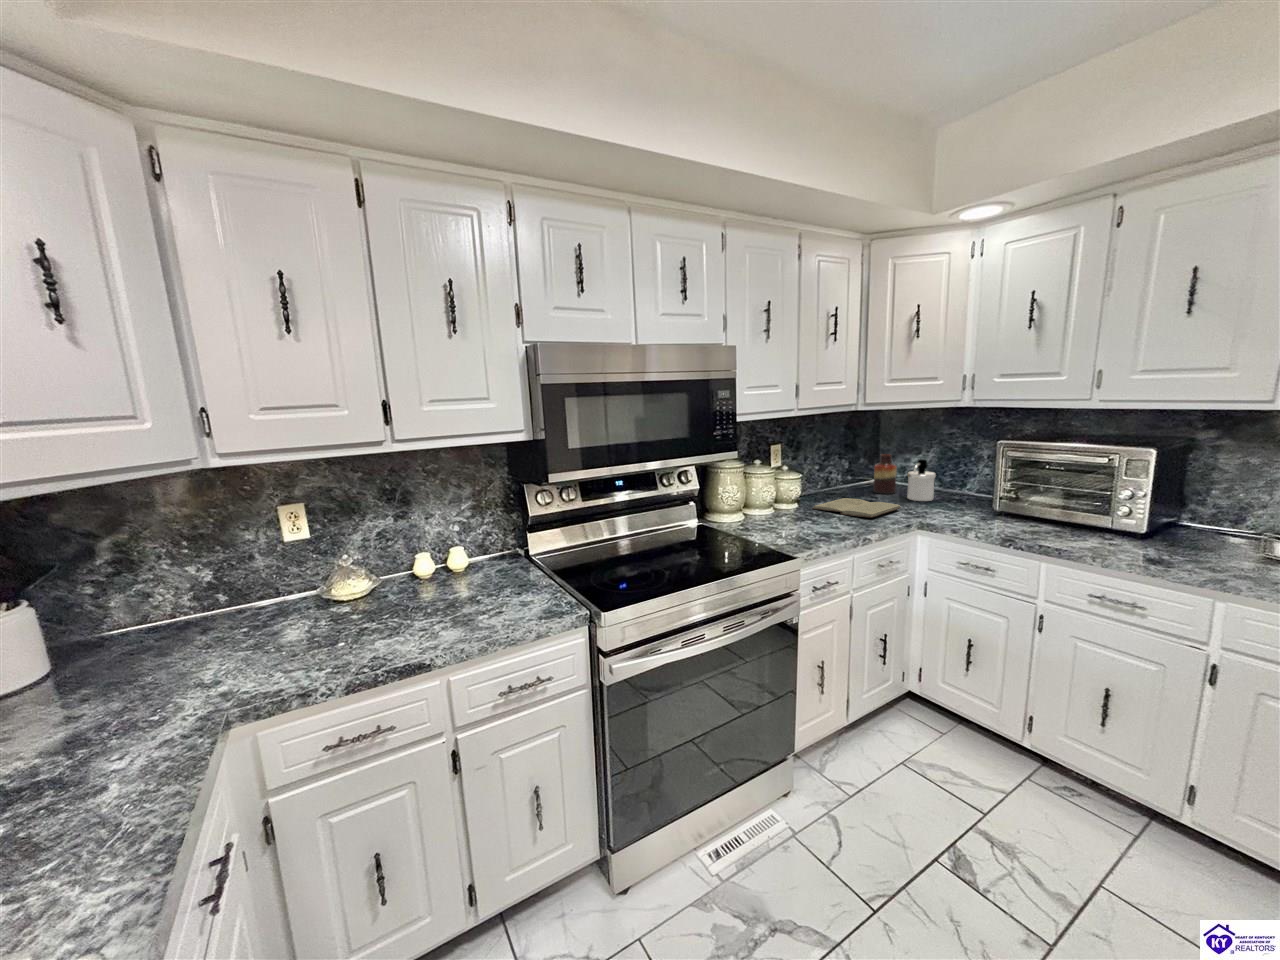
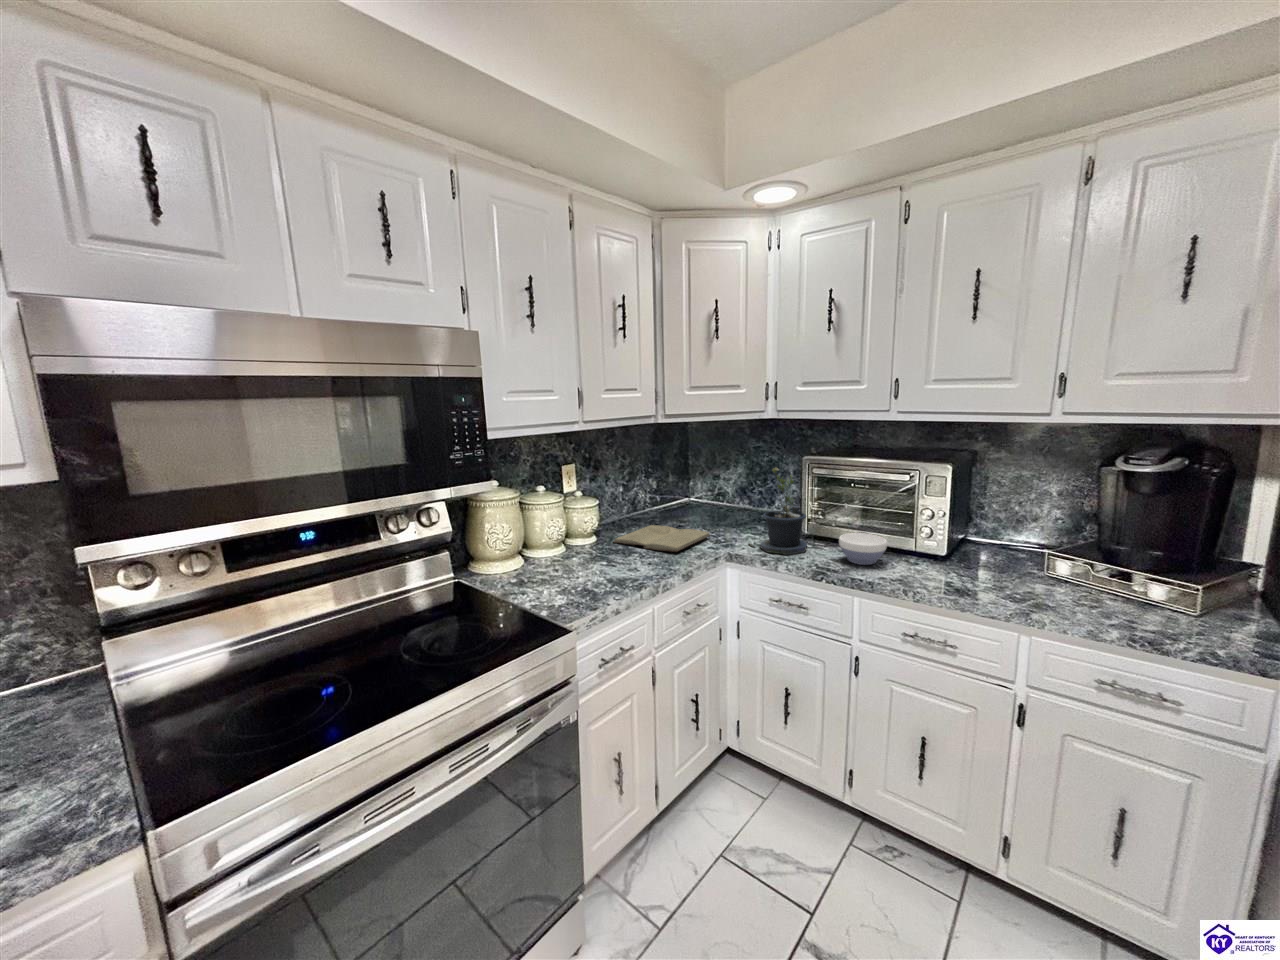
potted plant: none [937,450,998,526] -> present [749,468,807,555]
vase: present [874,454,897,494] -> none [685,471,708,516]
soap dispenser: present [907,459,936,501] -> none [718,476,746,524]
bowl: none [1030,510,1081,538] -> present [839,533,887,565]

